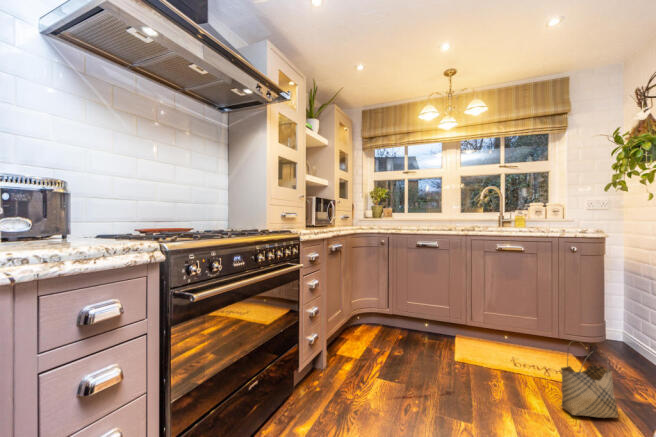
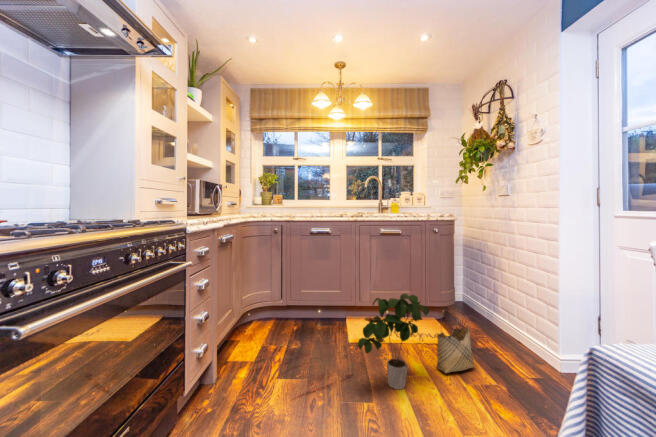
potted plant: none [456,313,548,418] -> present [358,294,429,389]

